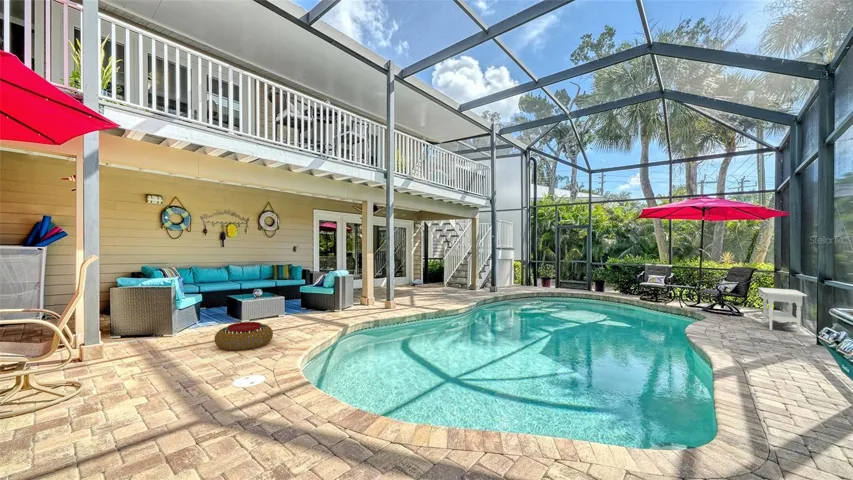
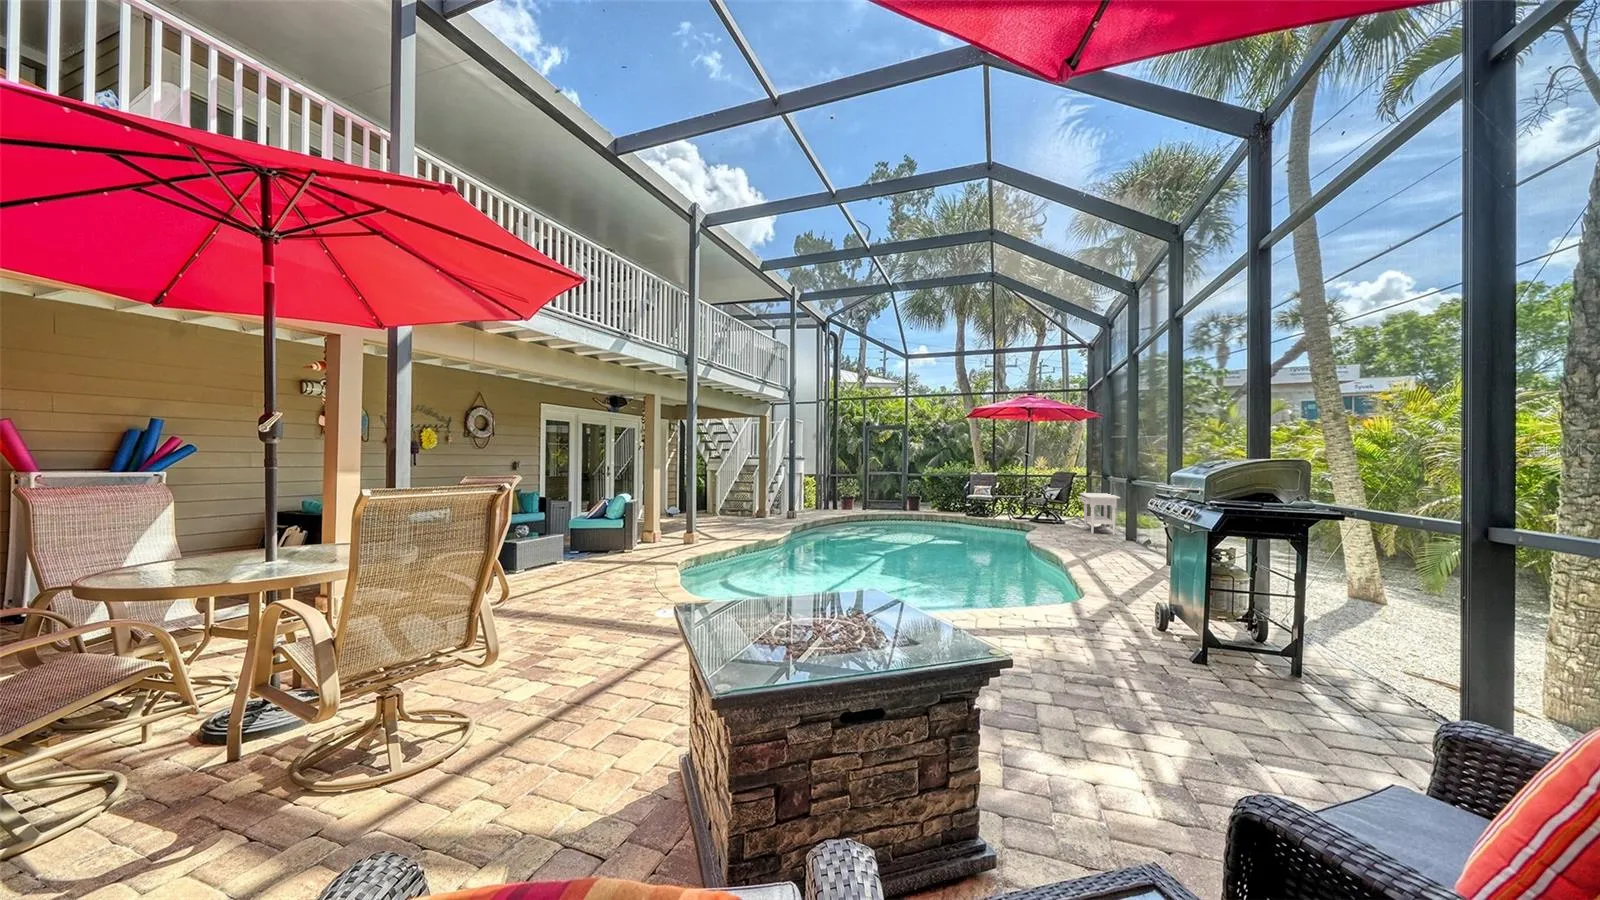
pouf: present [214,322,273,350] -> none [545,562,618,597]

